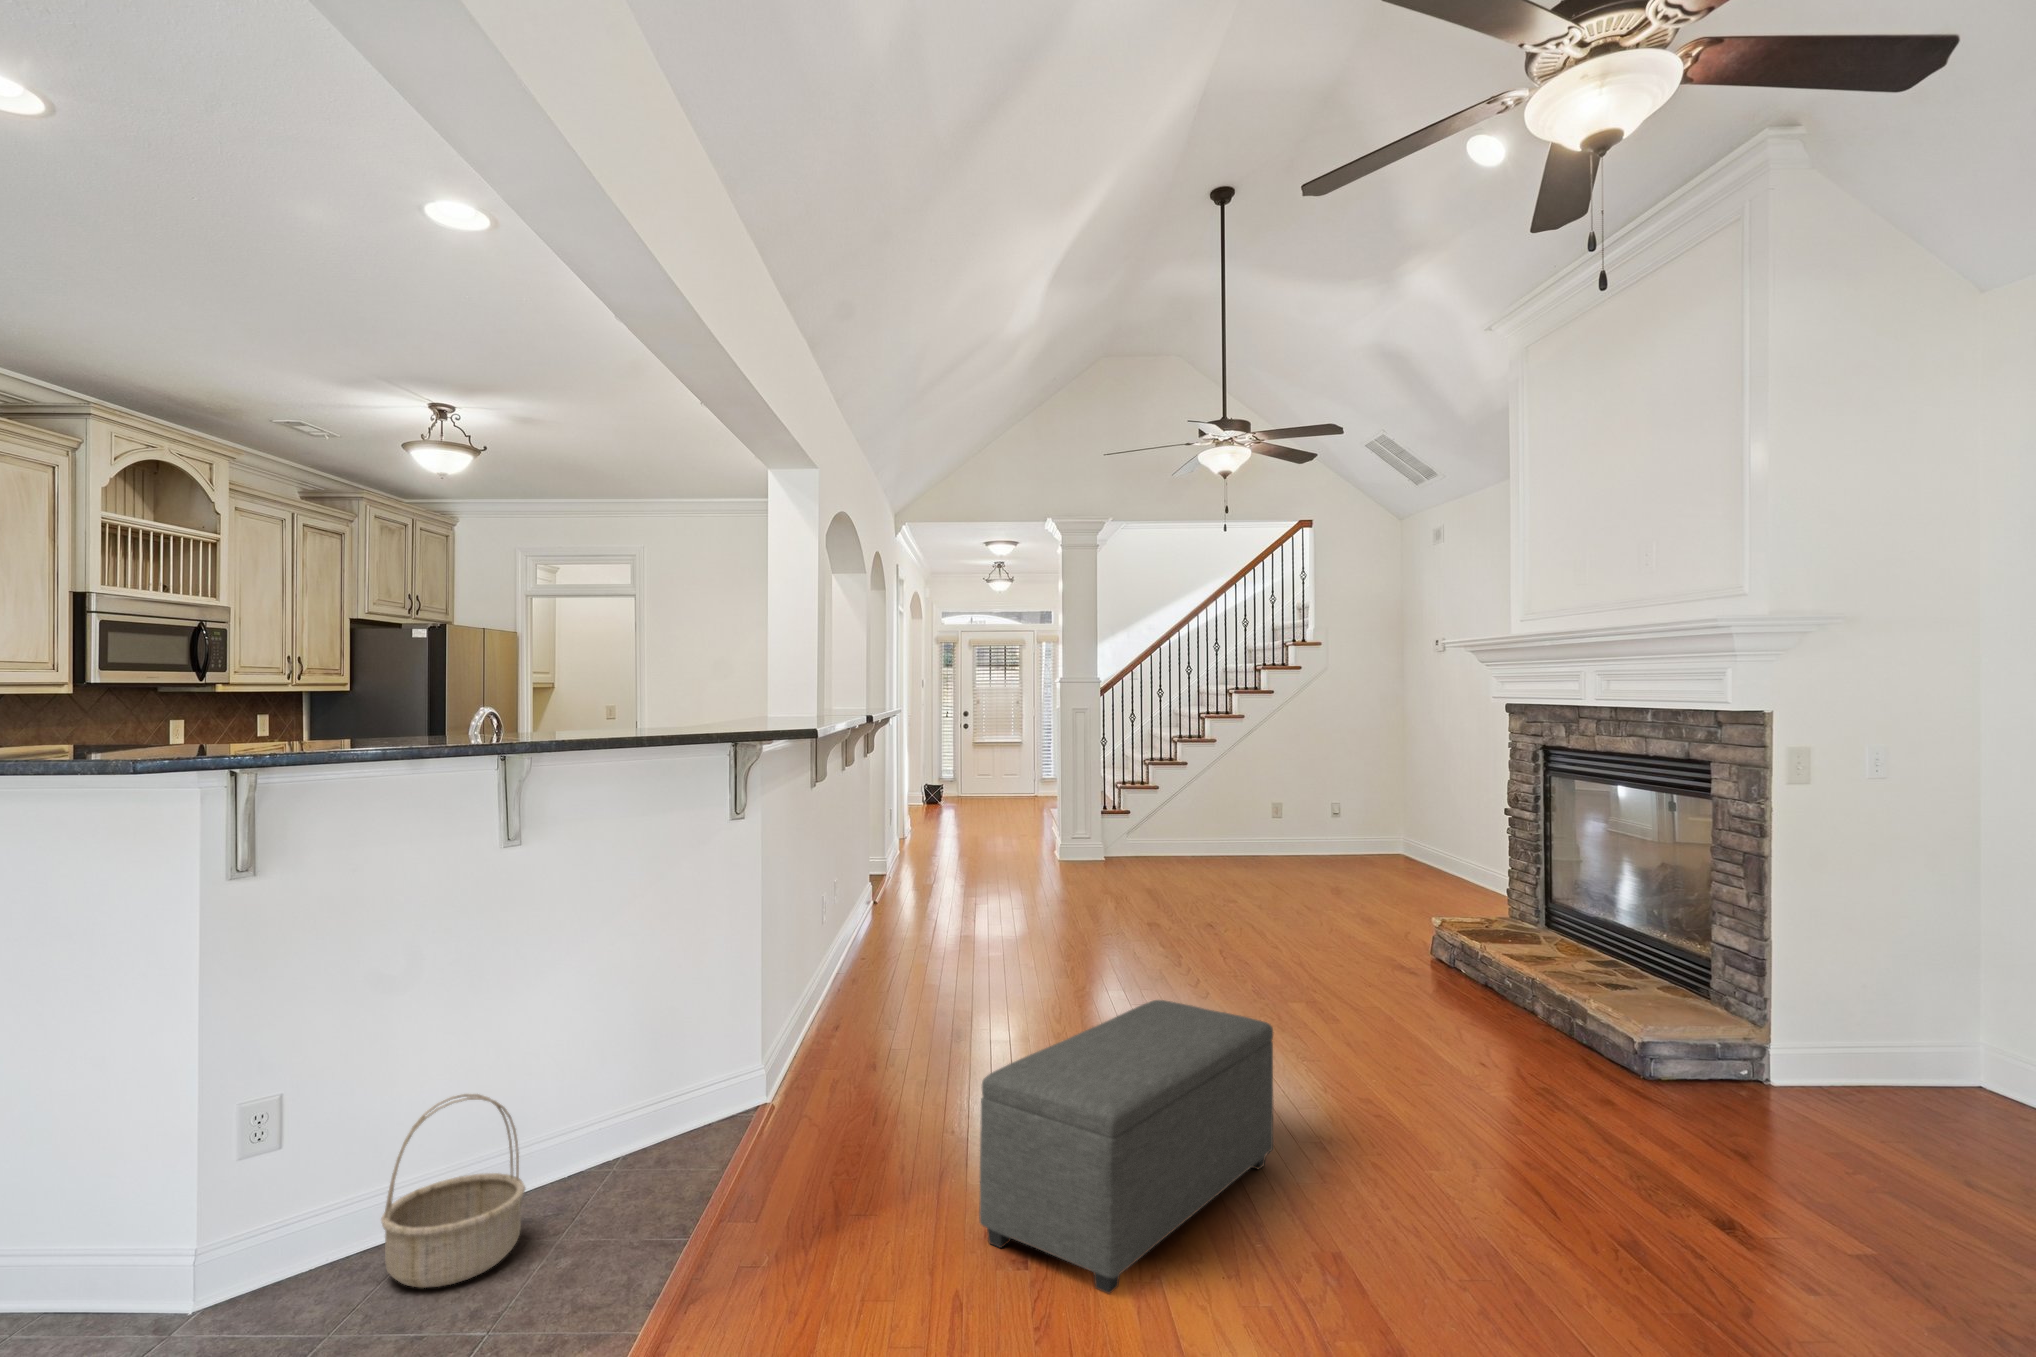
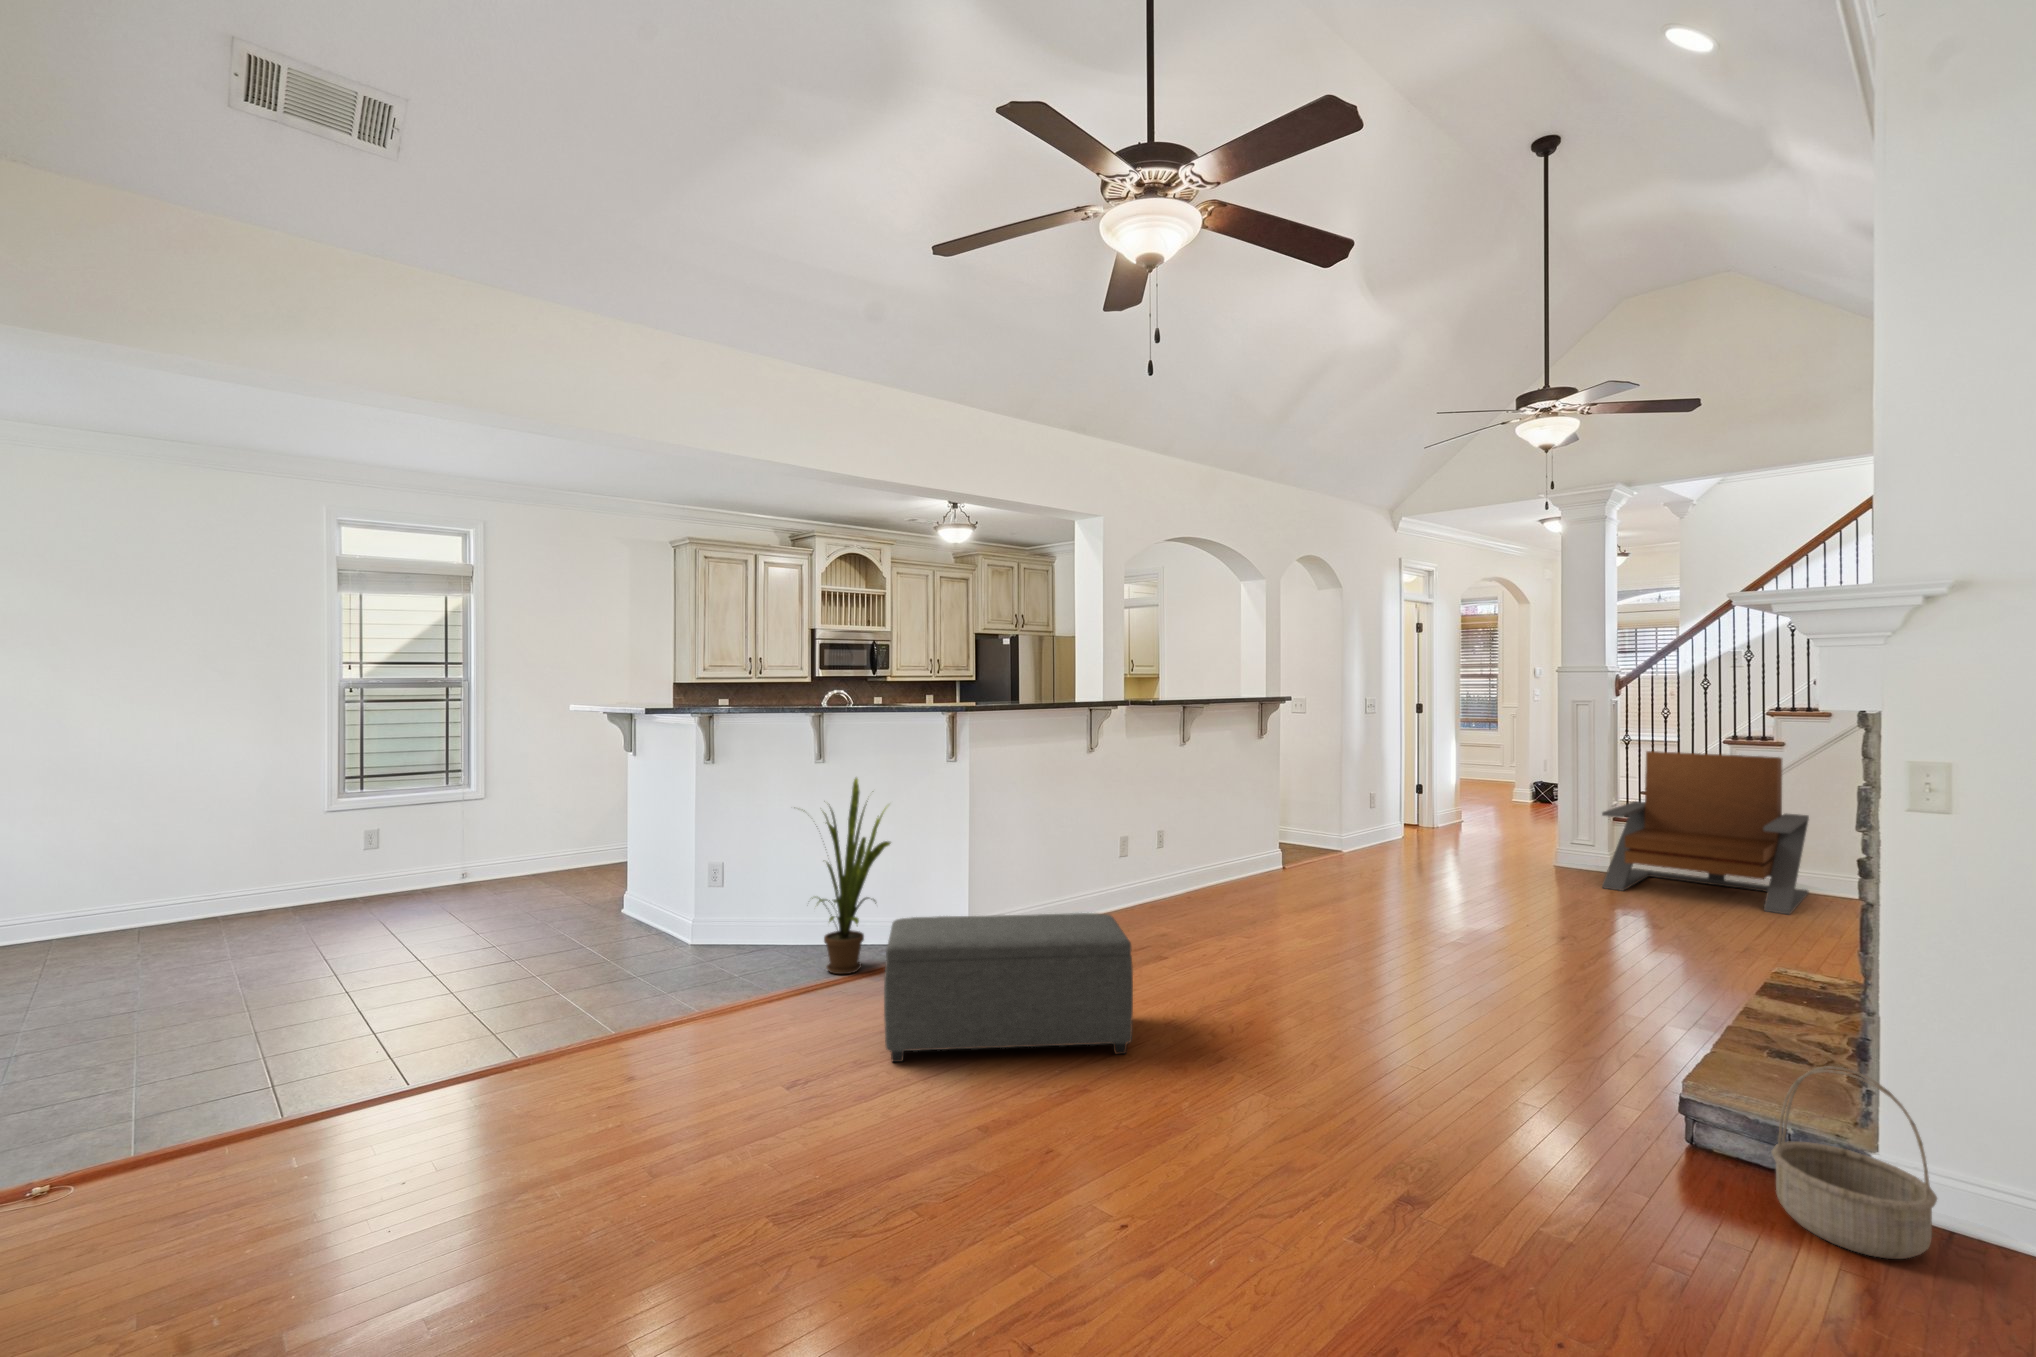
lounge chair: none [1145,763,1295,892] -> present [1602,751,1809,914]
house plant: none [621,862,818,1211] -> present [812,778,891,974]
basket: present [381,1094,525,1288] -> present [1772,1066,1937,1259]

